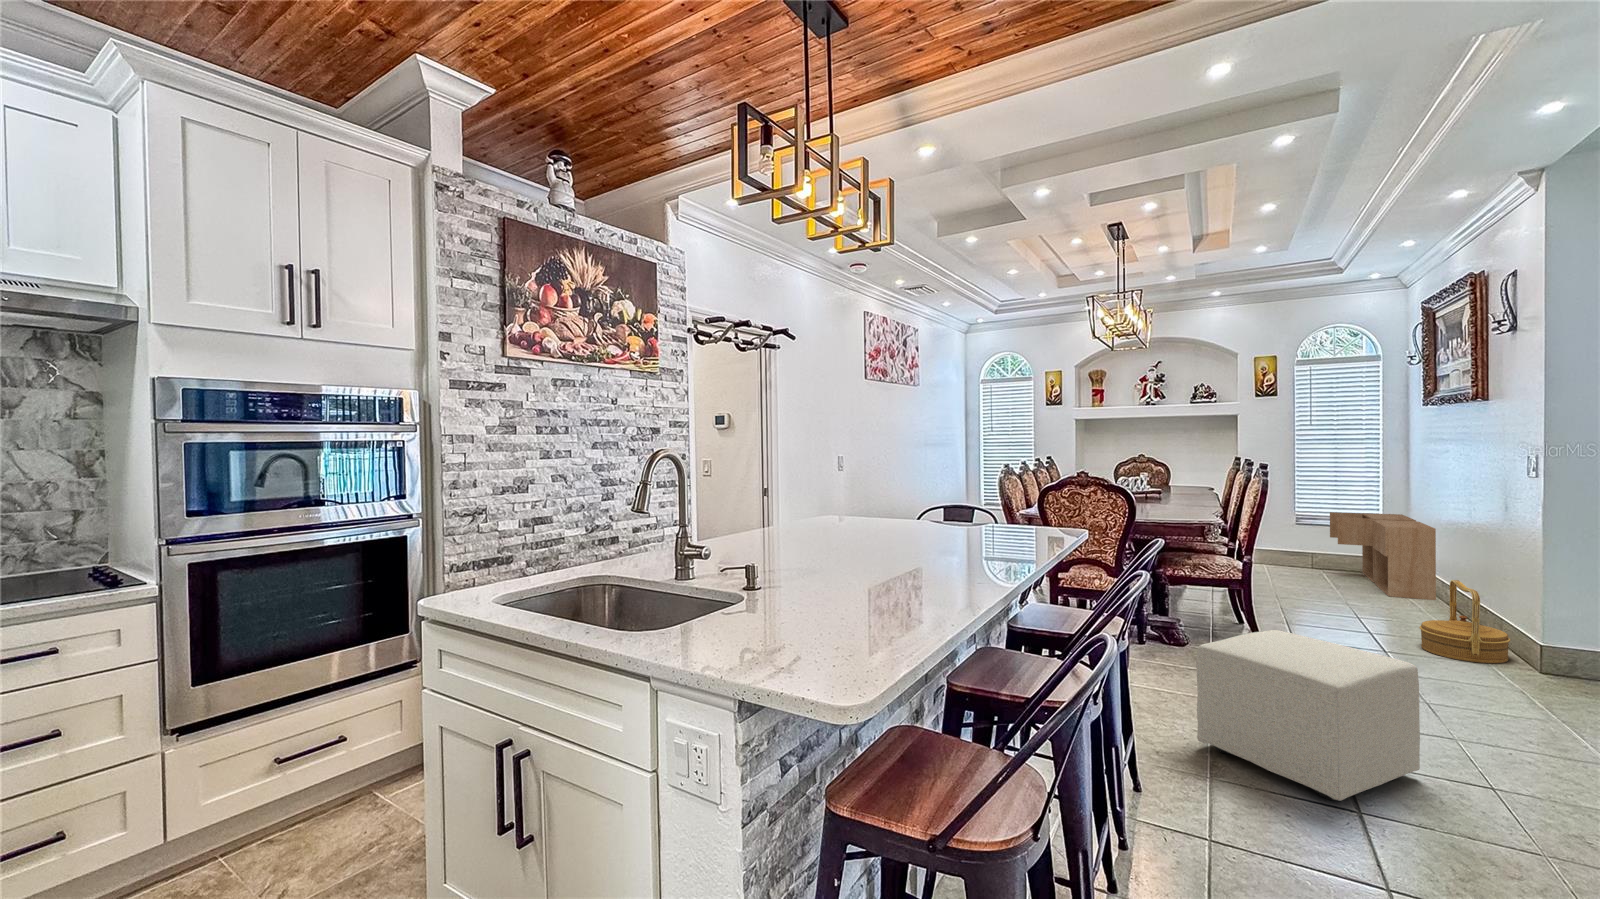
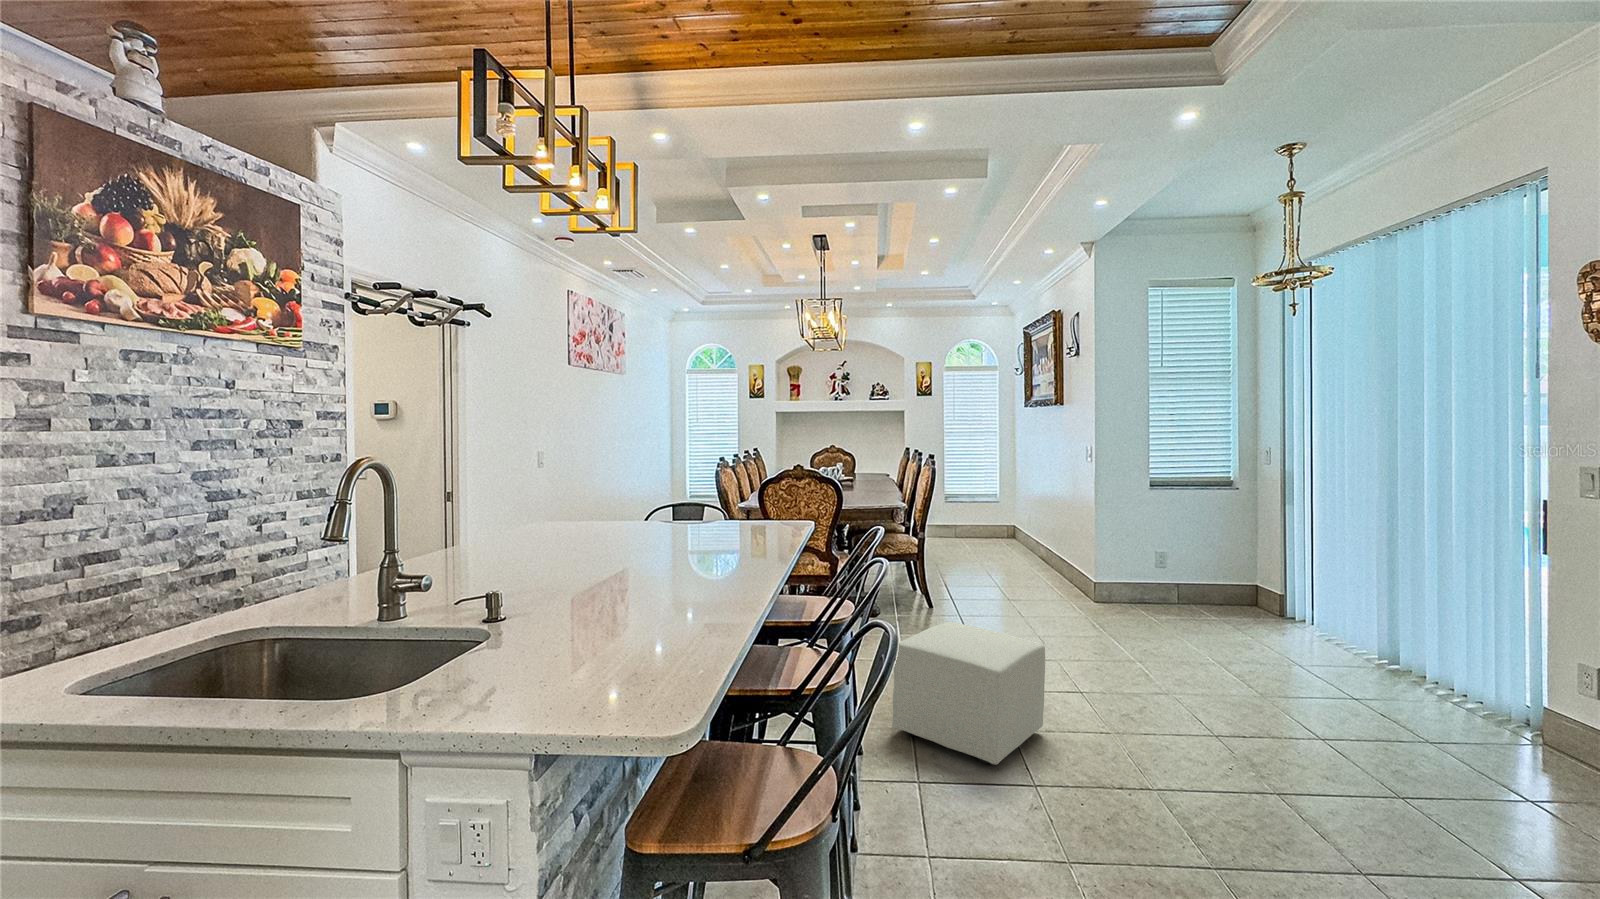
storage cabinet: present [1330,512,1436,600] -> none [971,505,1040,576]
woven basket: present [1419,580,1510,663] -> none [1033,563,1086,627]

